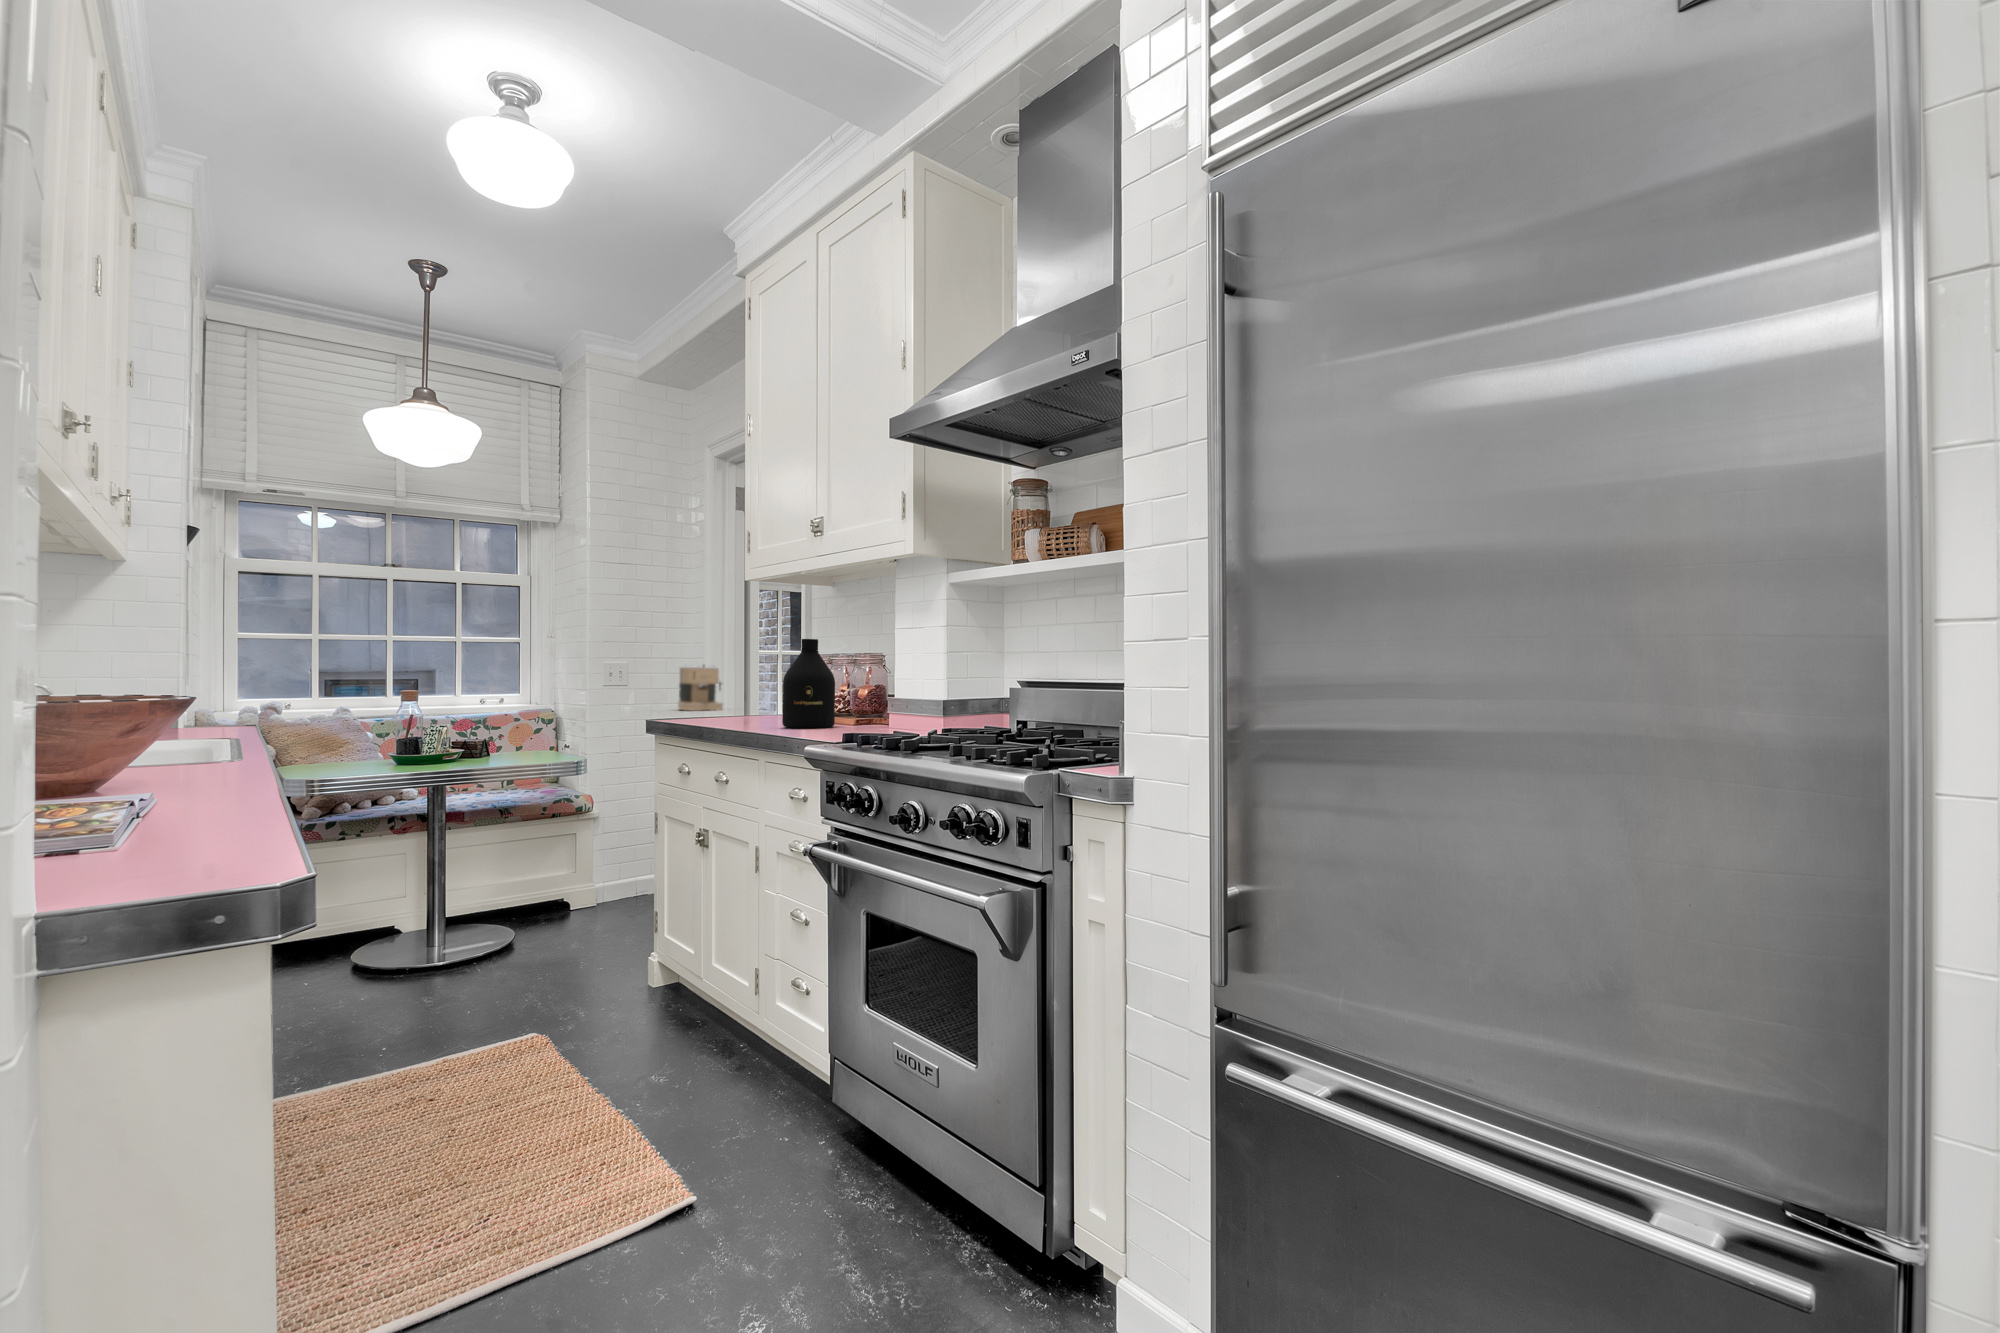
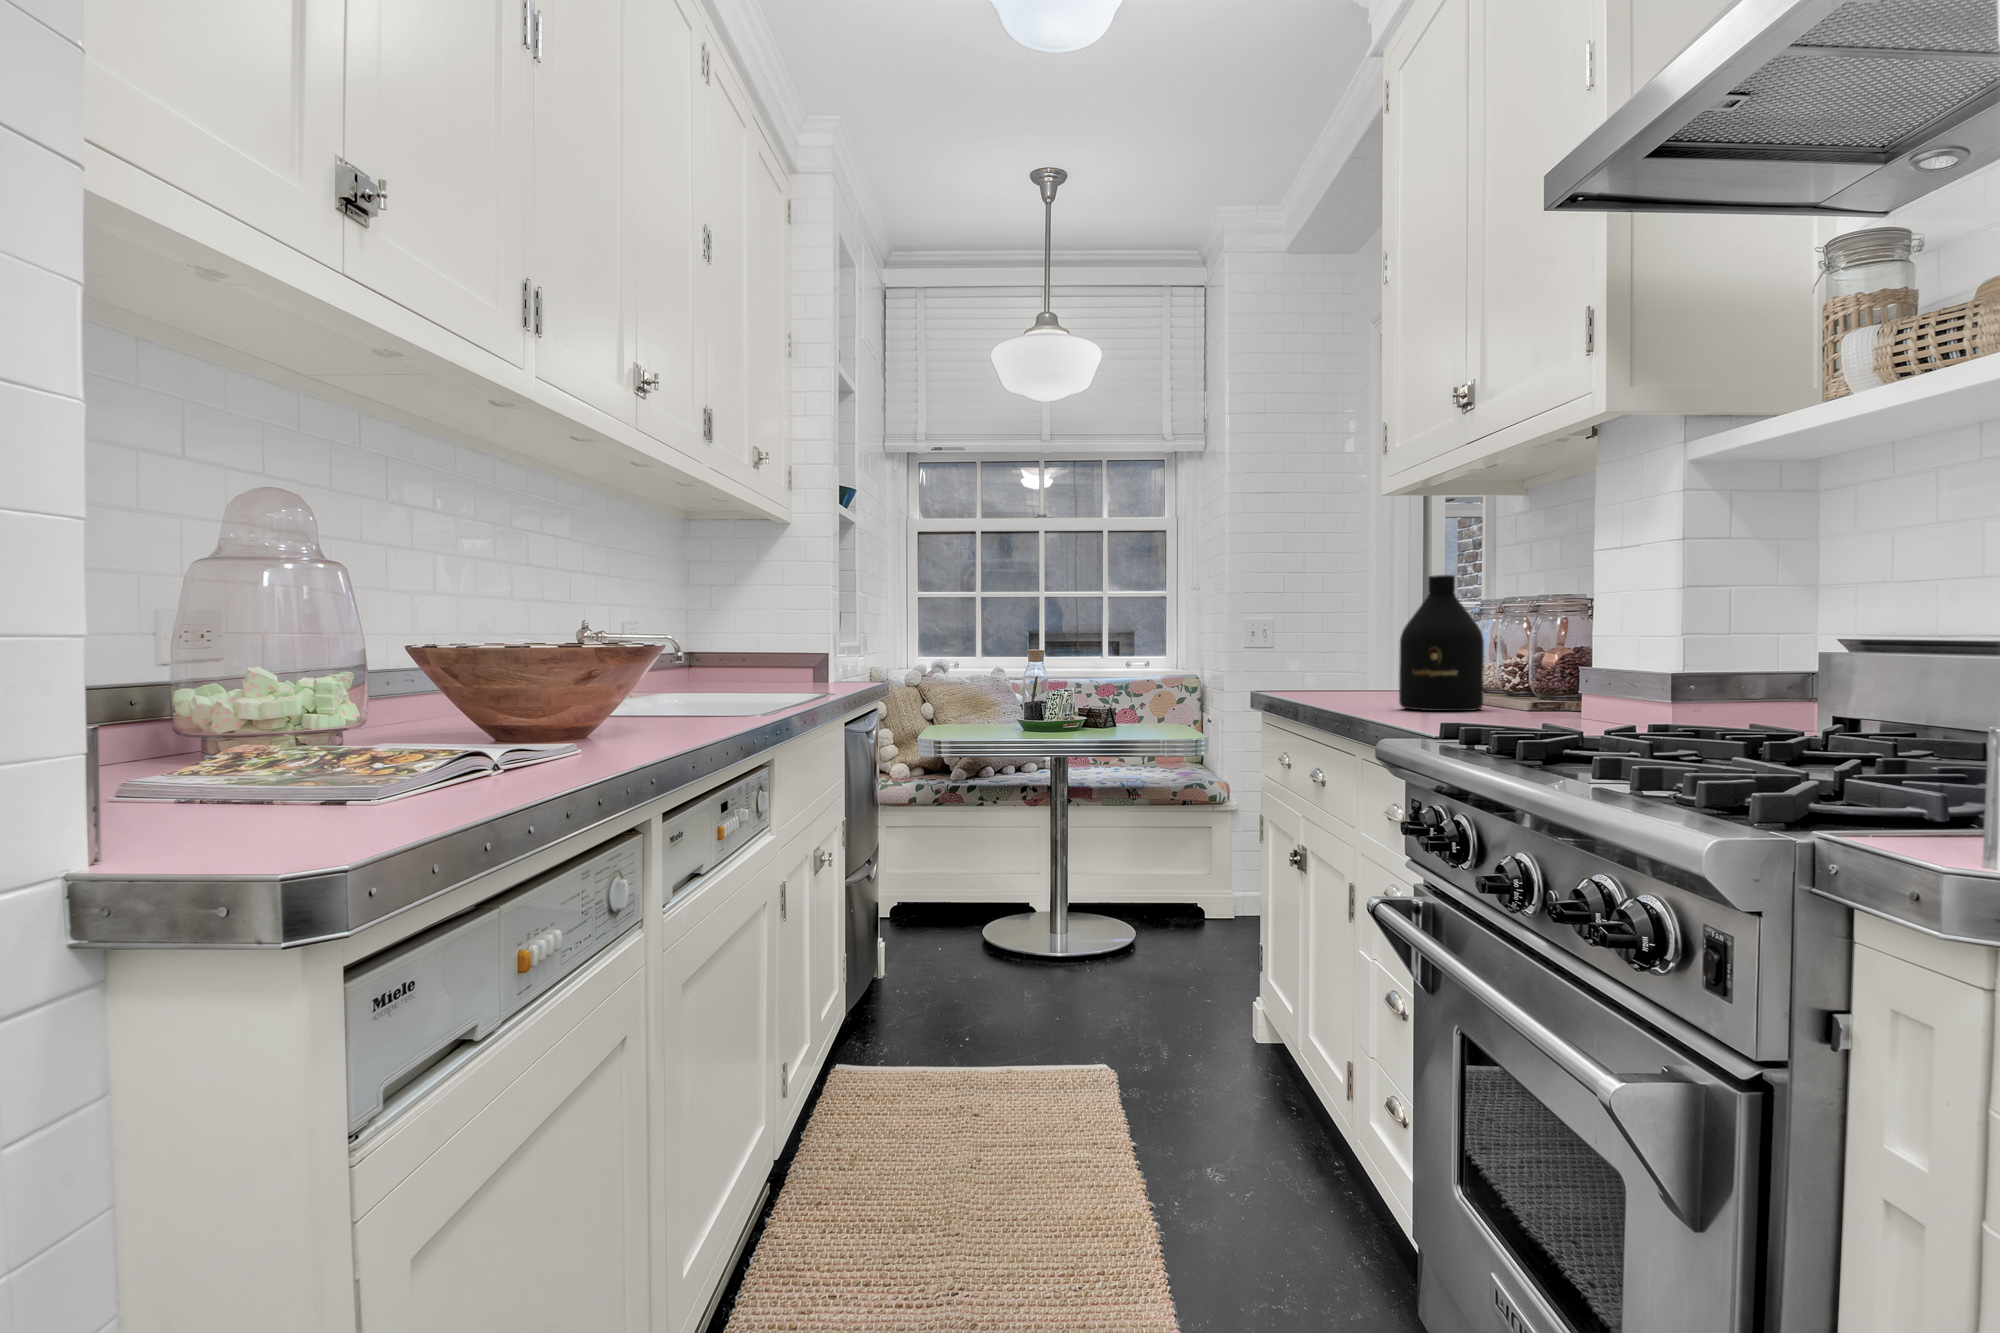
coffee maker: present [678,665,723,710] -> none [1337,619,1395,680]

